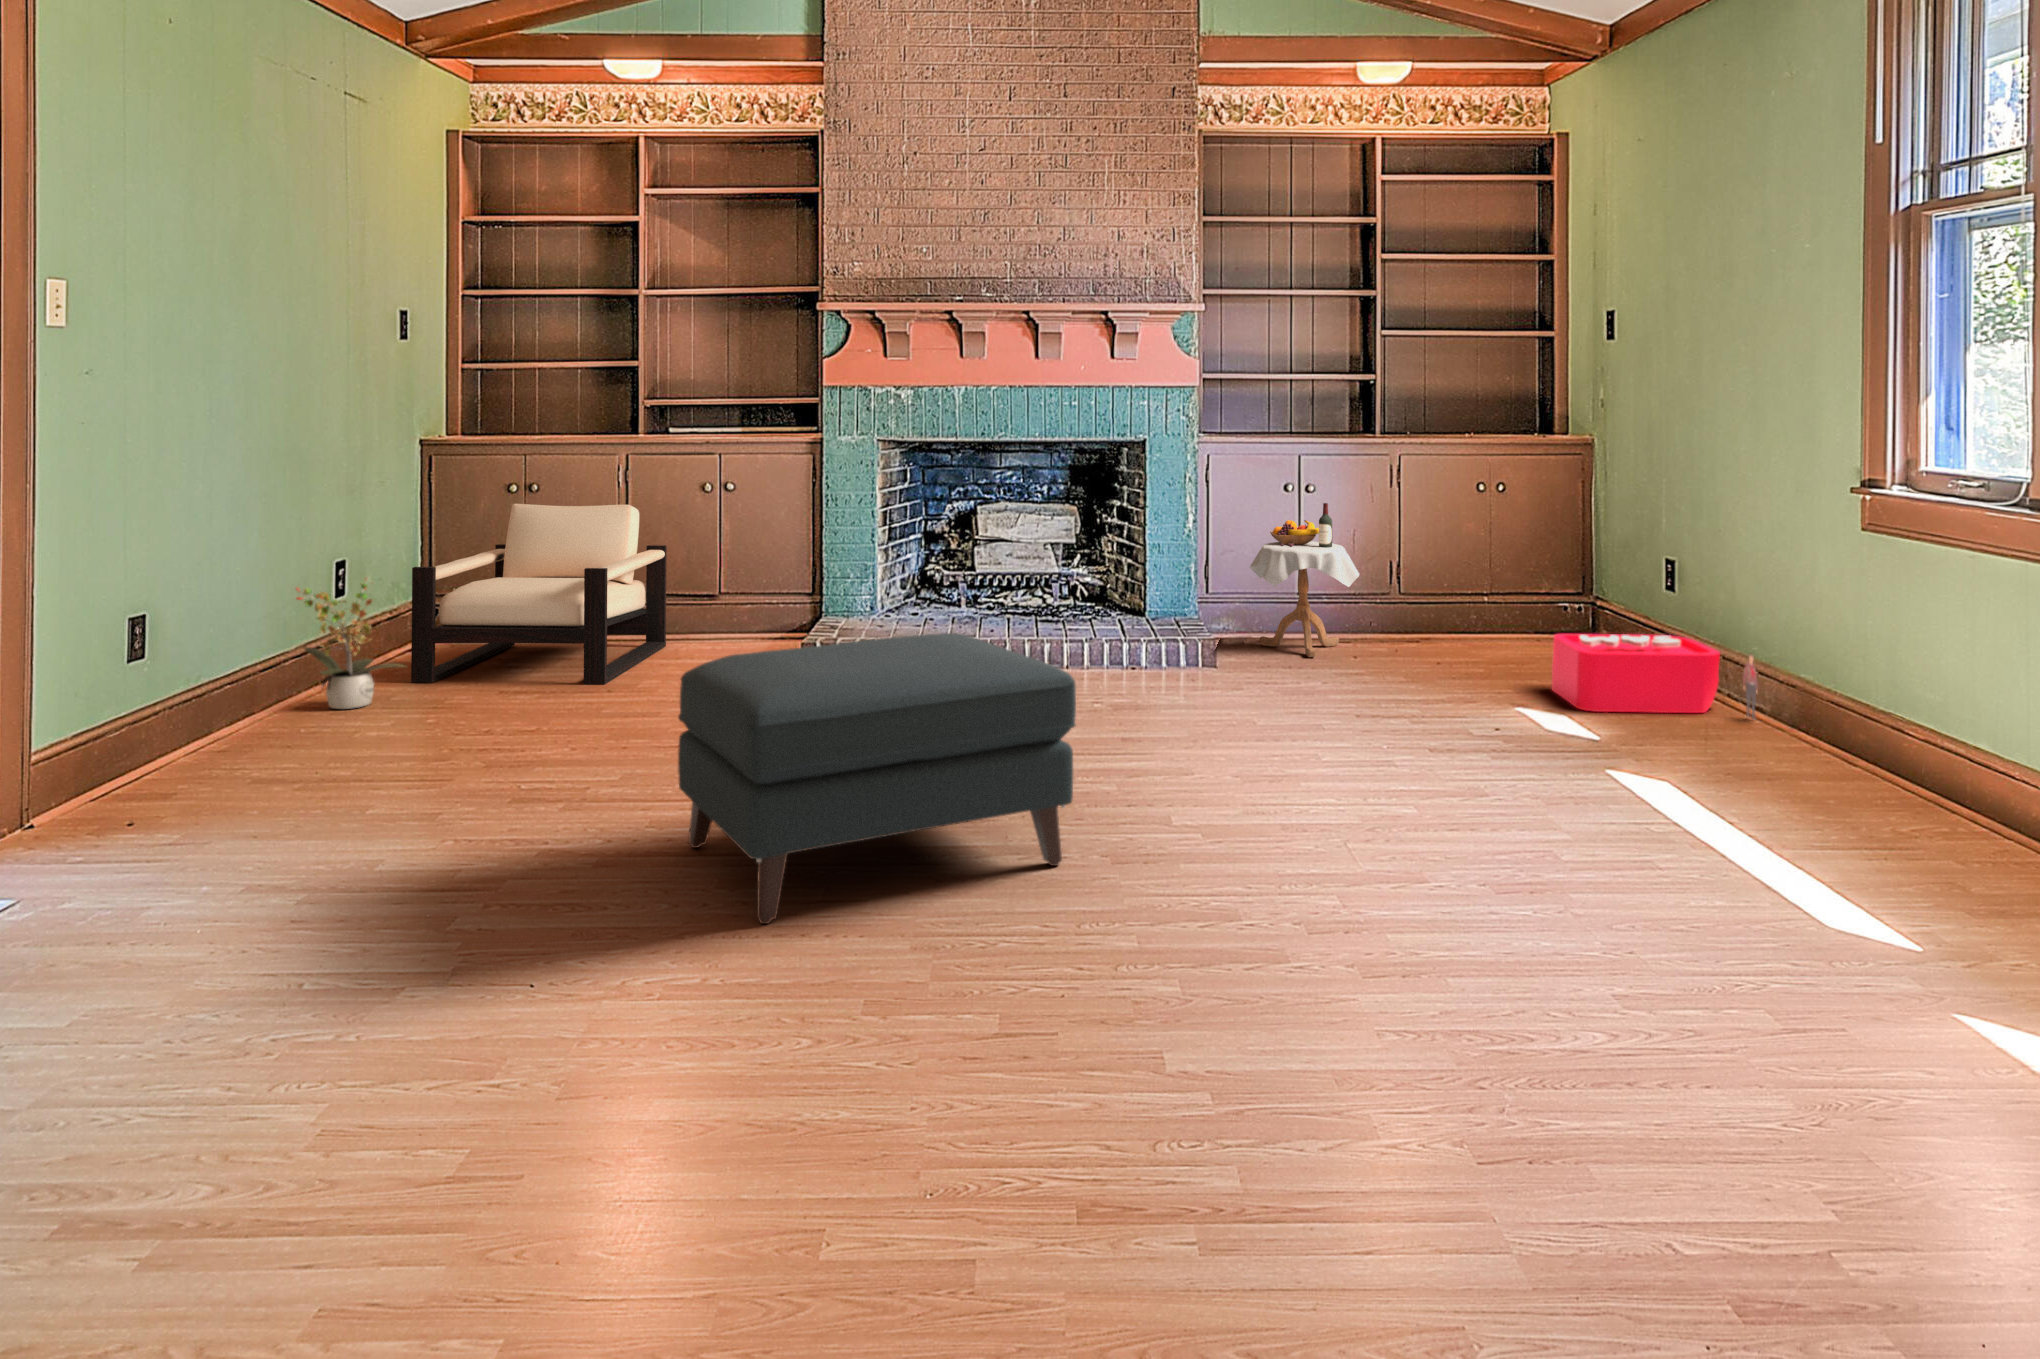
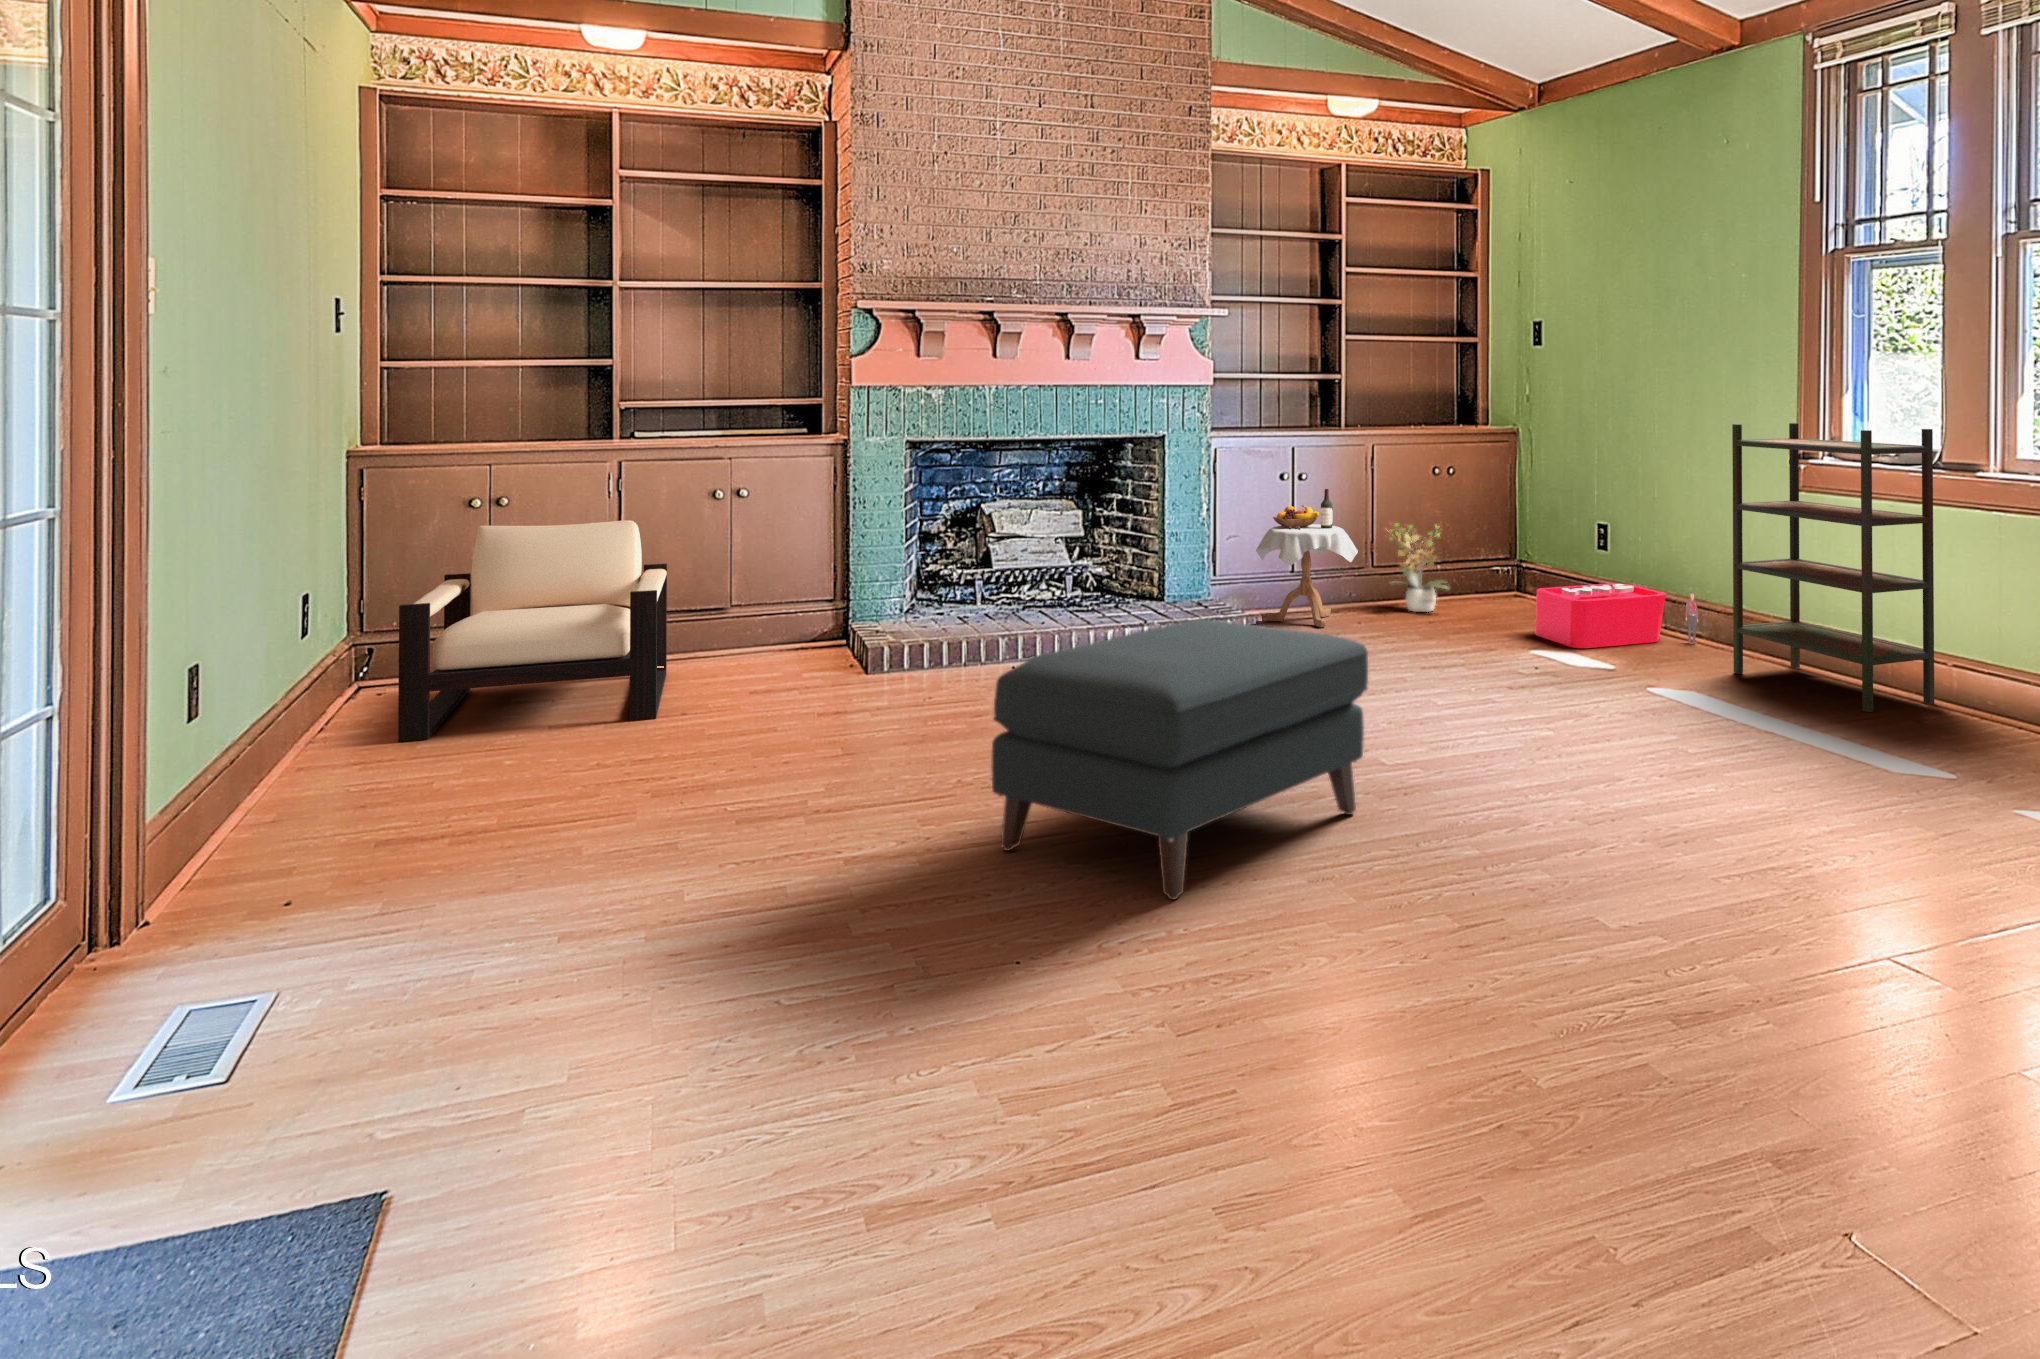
bookshelf: none [1755,439,2018,840] -> present [1732,423,1934,712]
potted plant: present [296,584,405,709] -> present [1388,524,1449,612]

